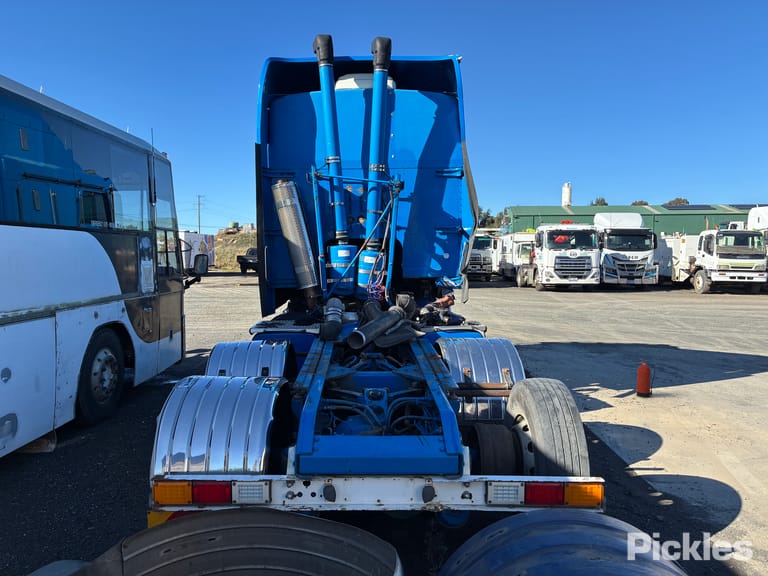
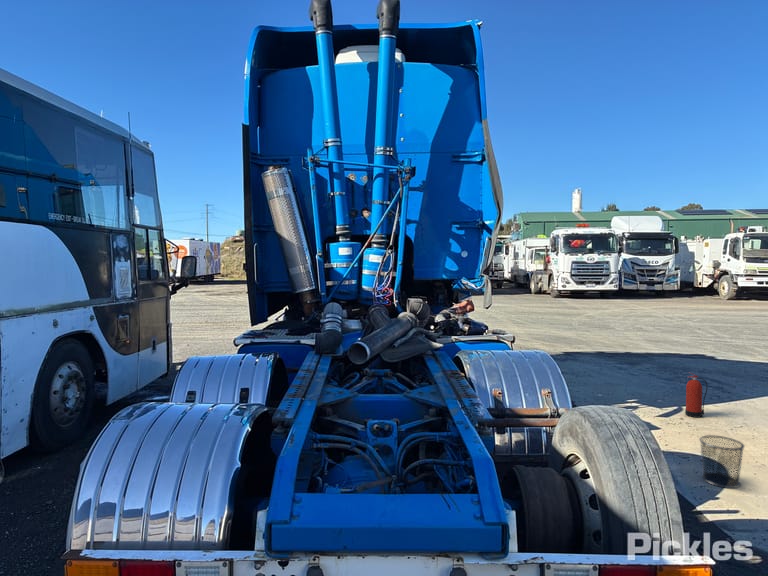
waste bin: none [636,409,670,450] -> present [700,435,744,488]

